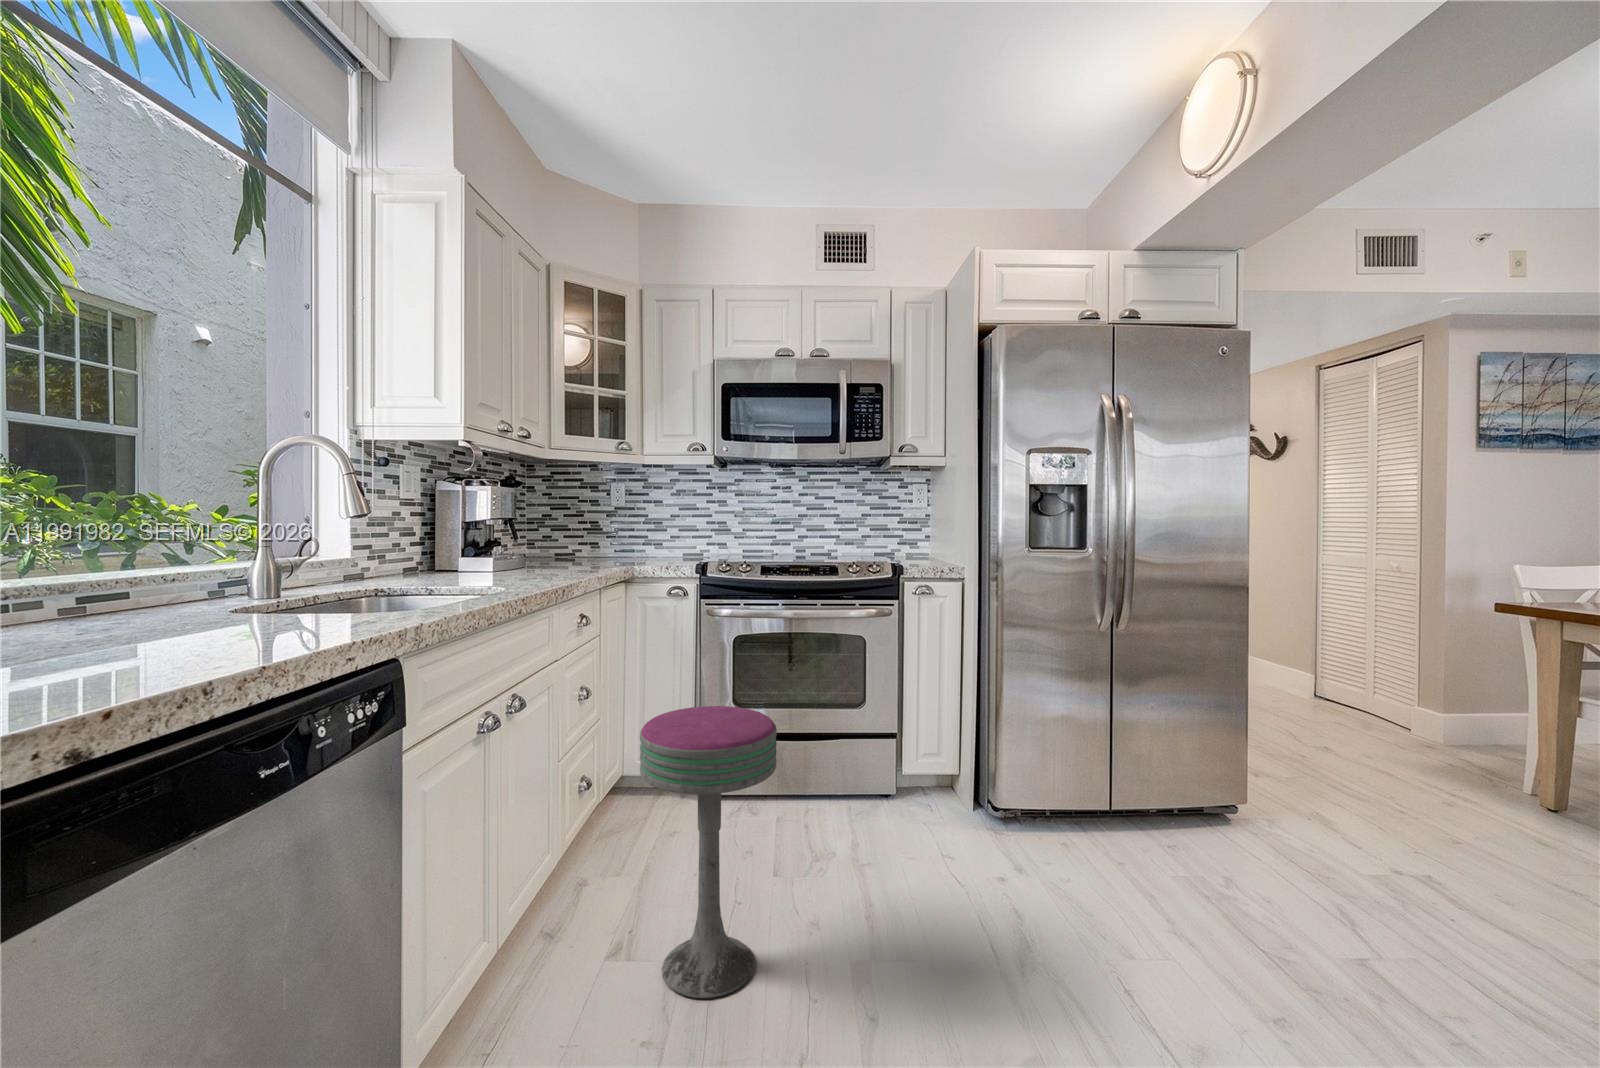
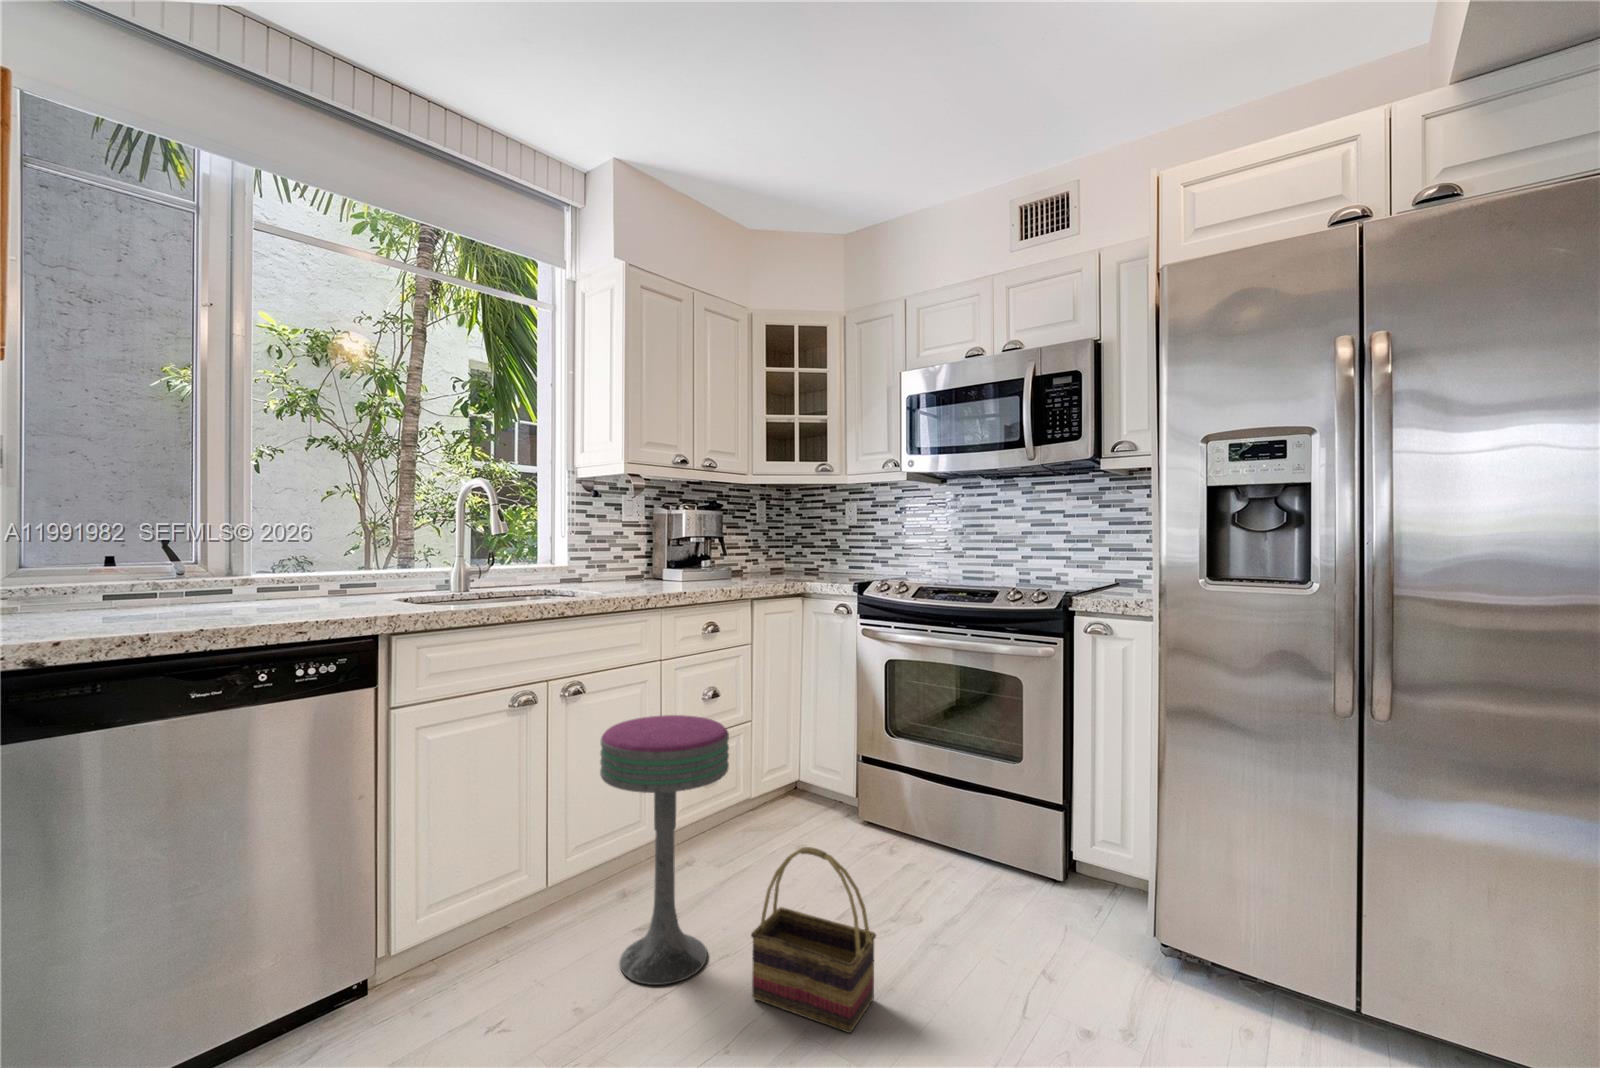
basket: none [809,796,921,953] -> present [751,847,876,1033]

